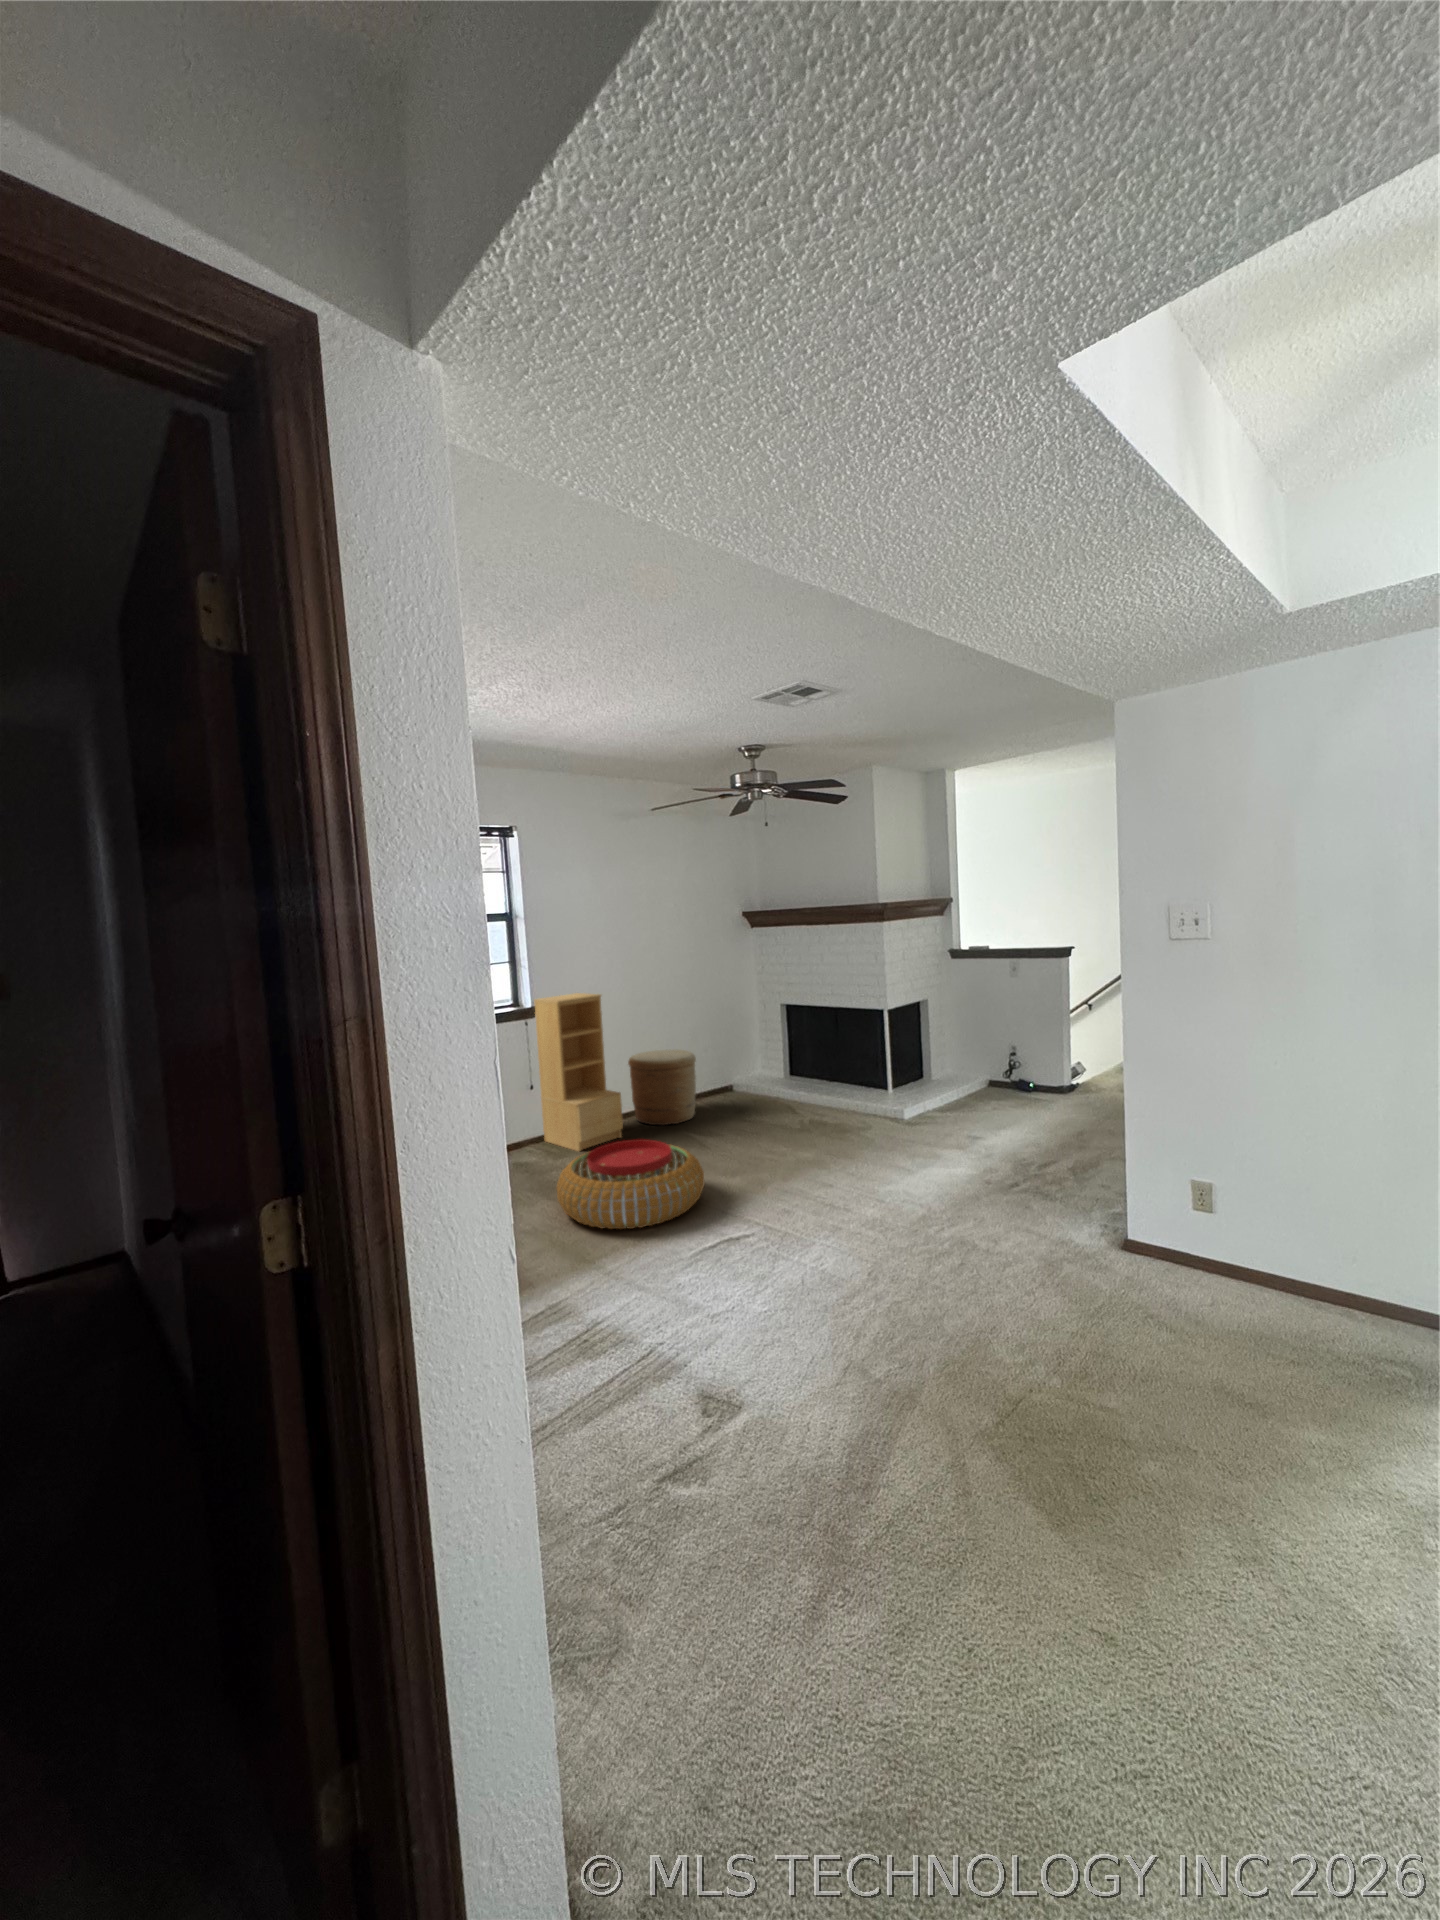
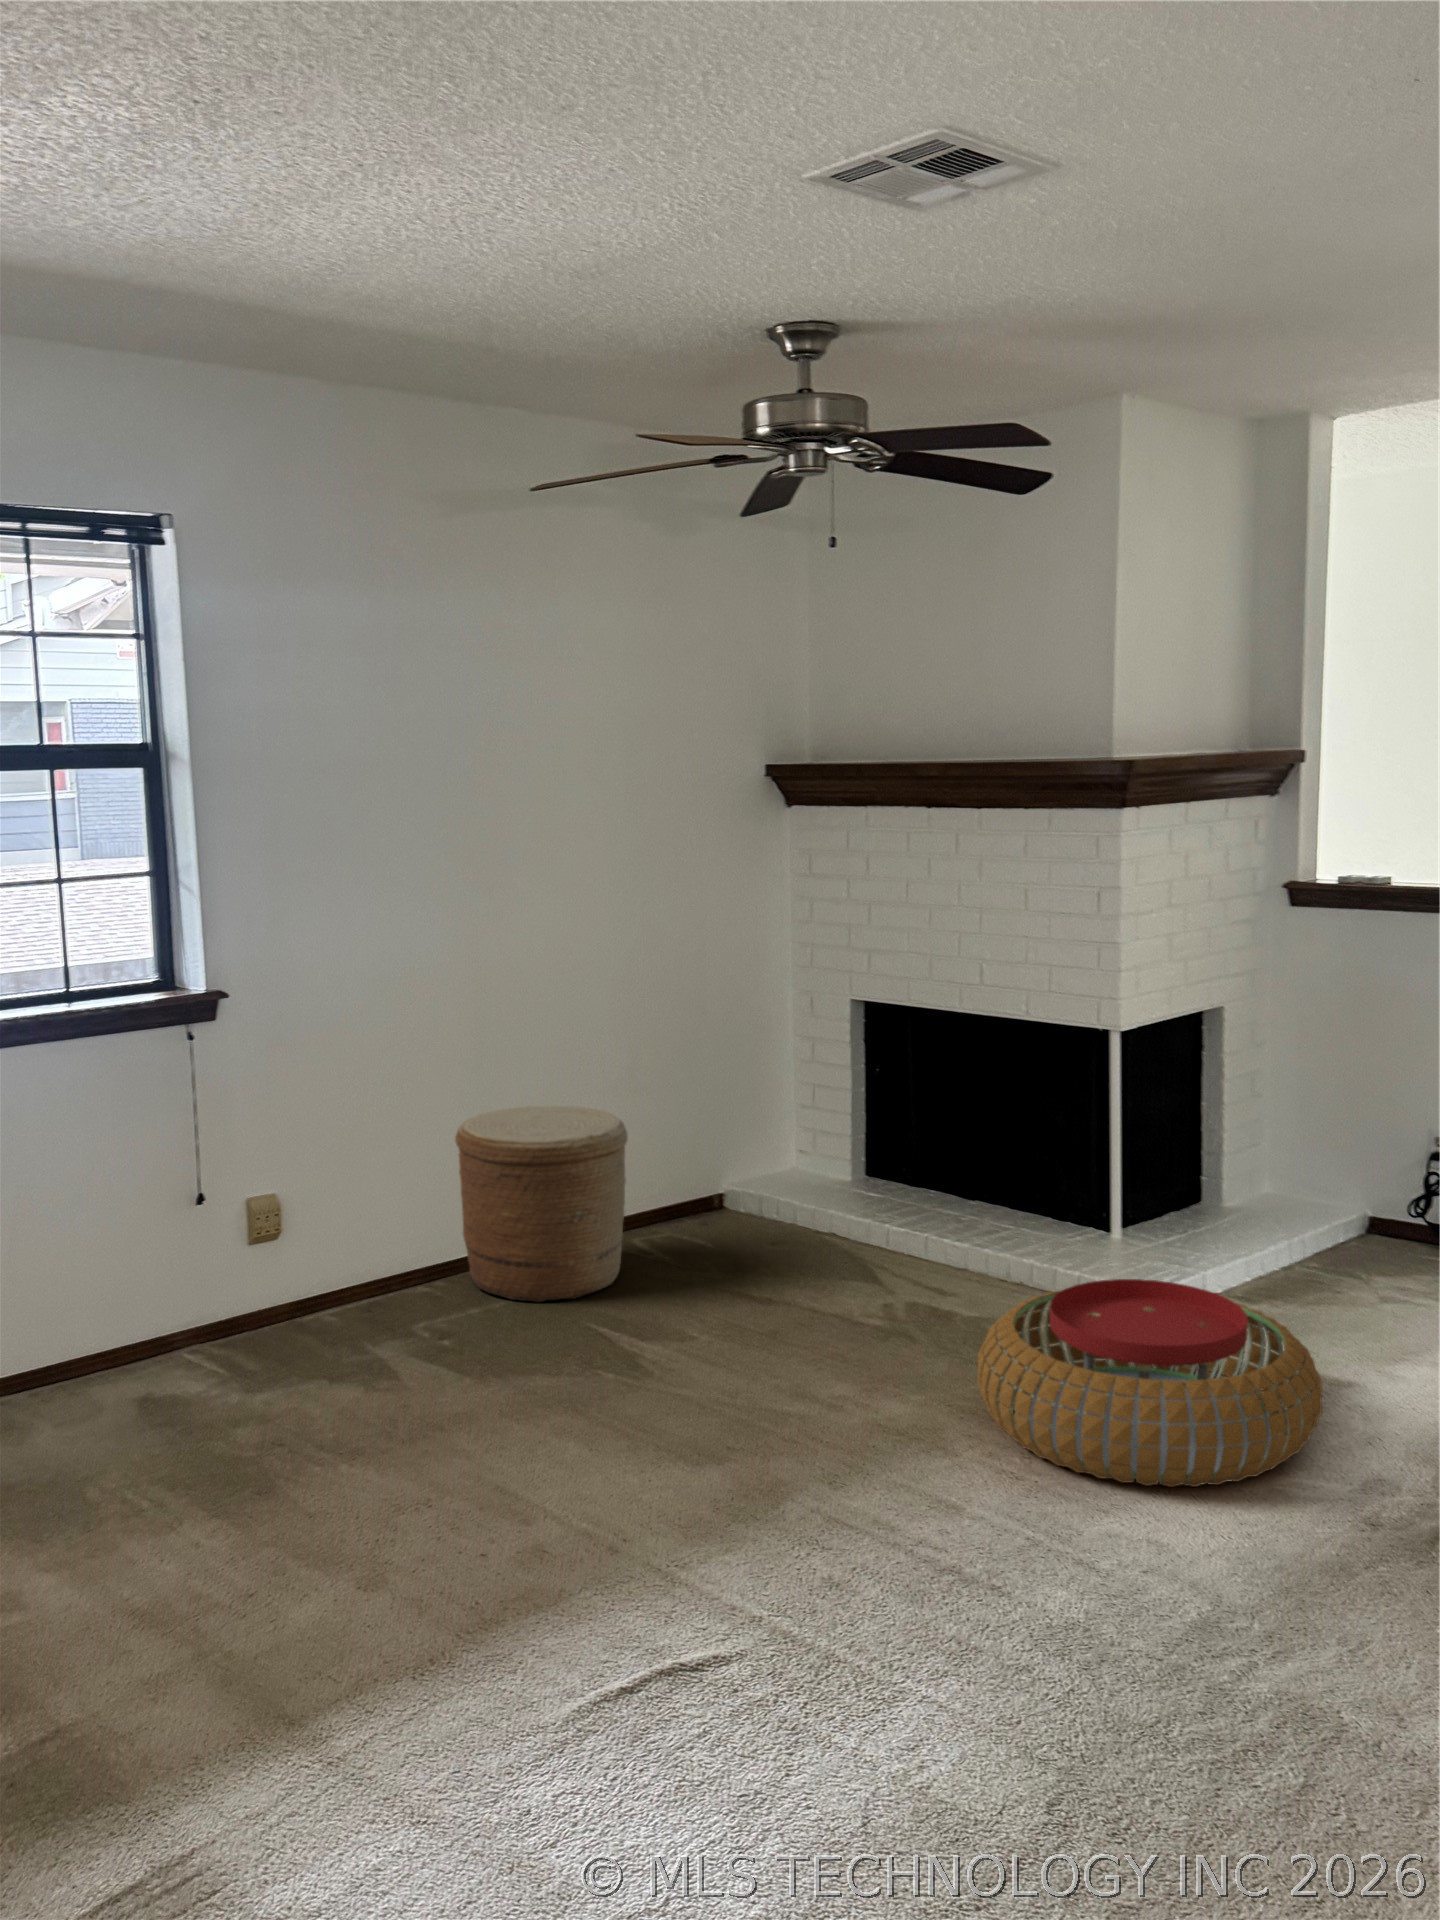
bookshelf: present [534,993,623,1151] -> none [211,959,431,1371]
pouf: present [556,1139,704,1229] -> present [977,1279,1323,1487]

